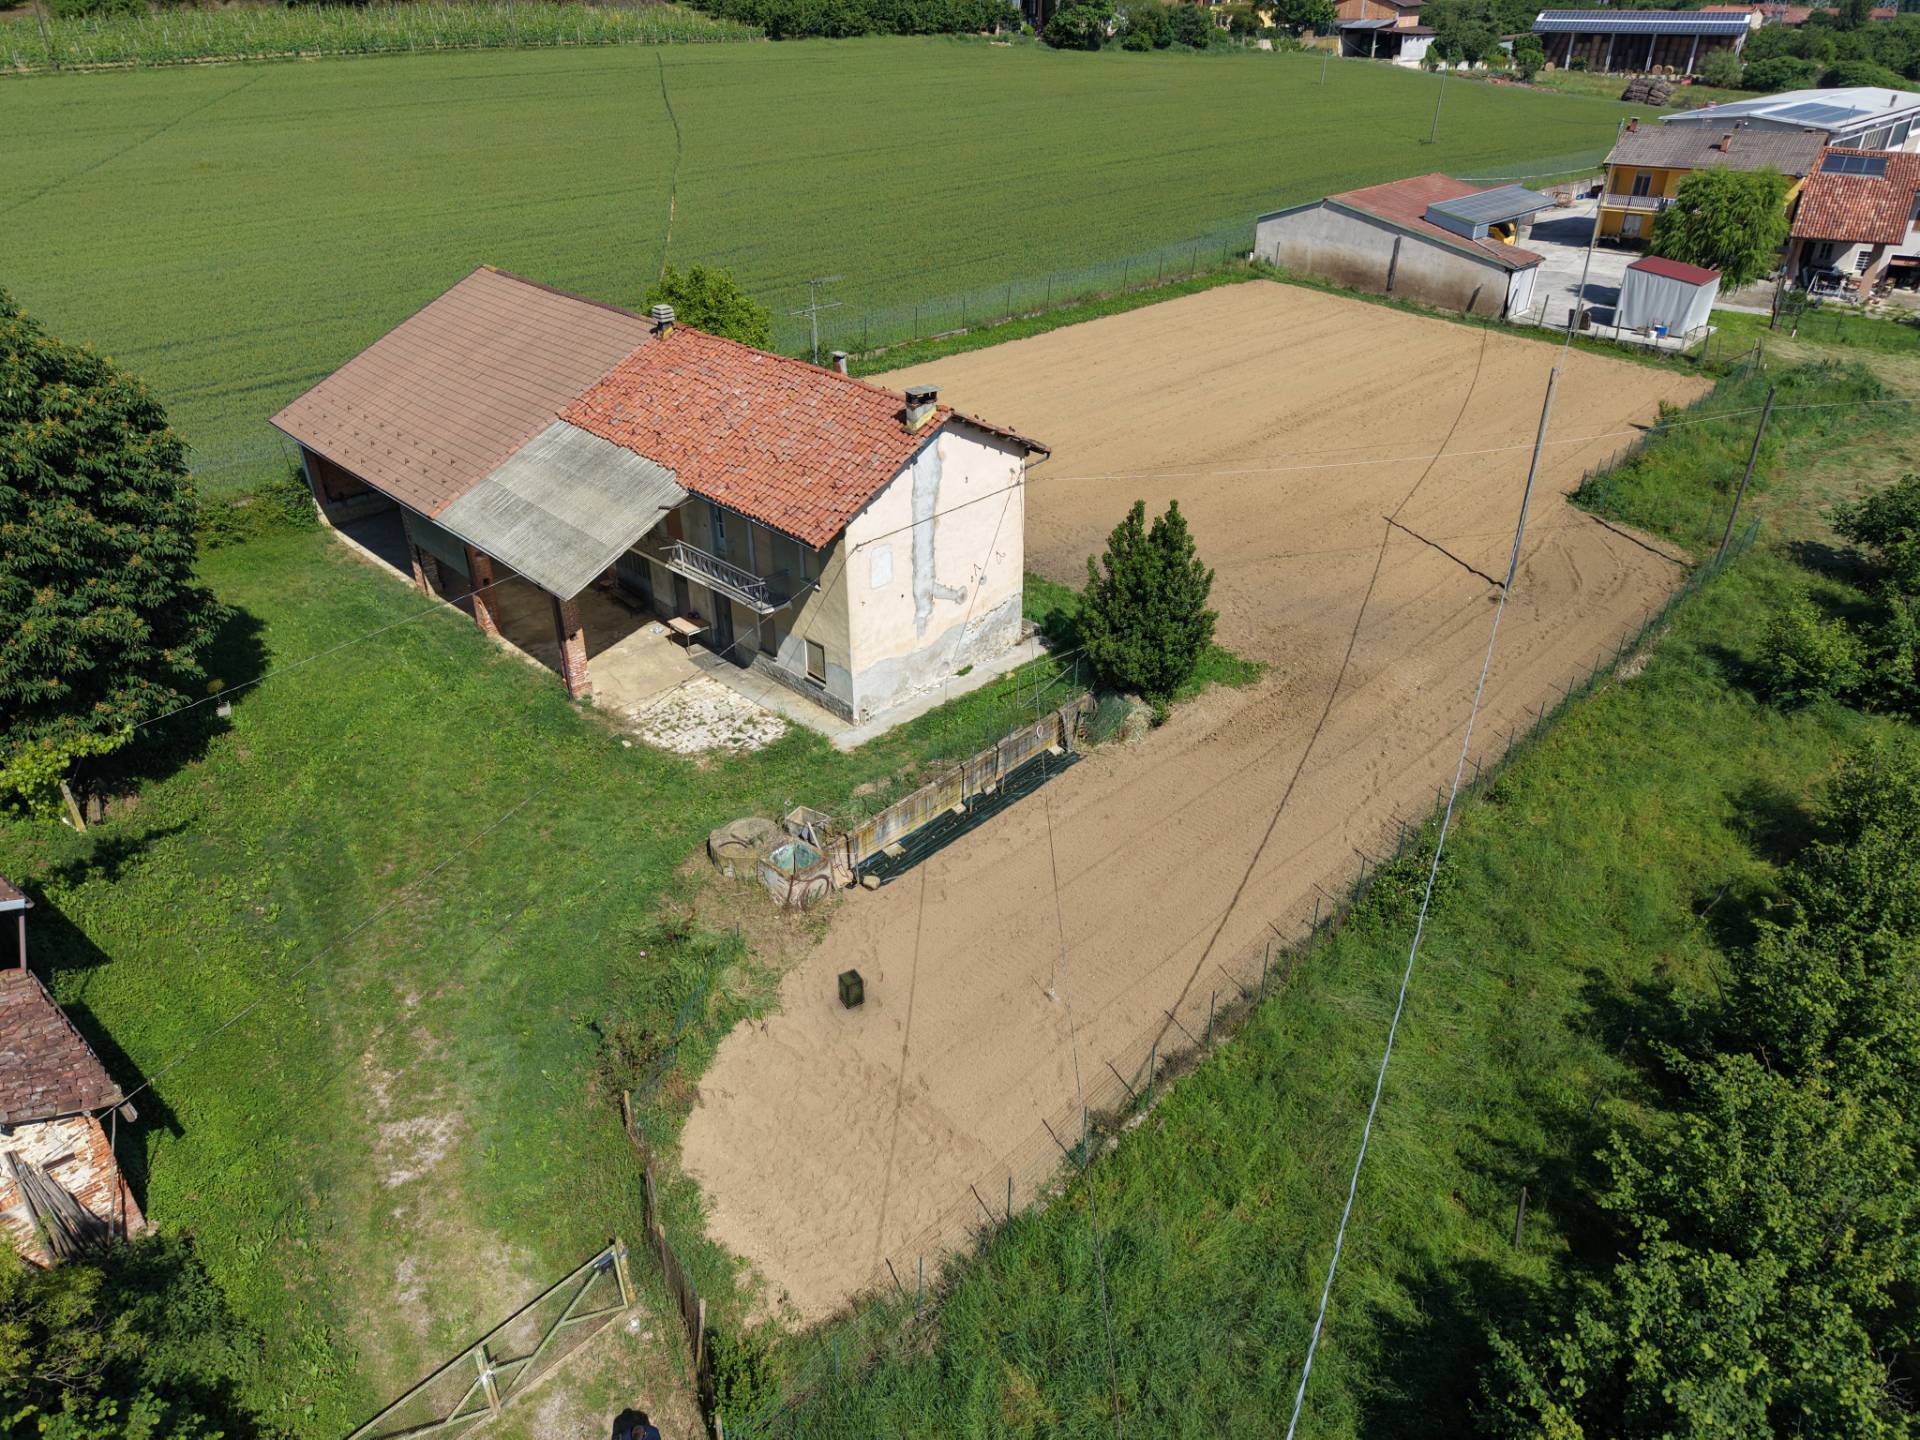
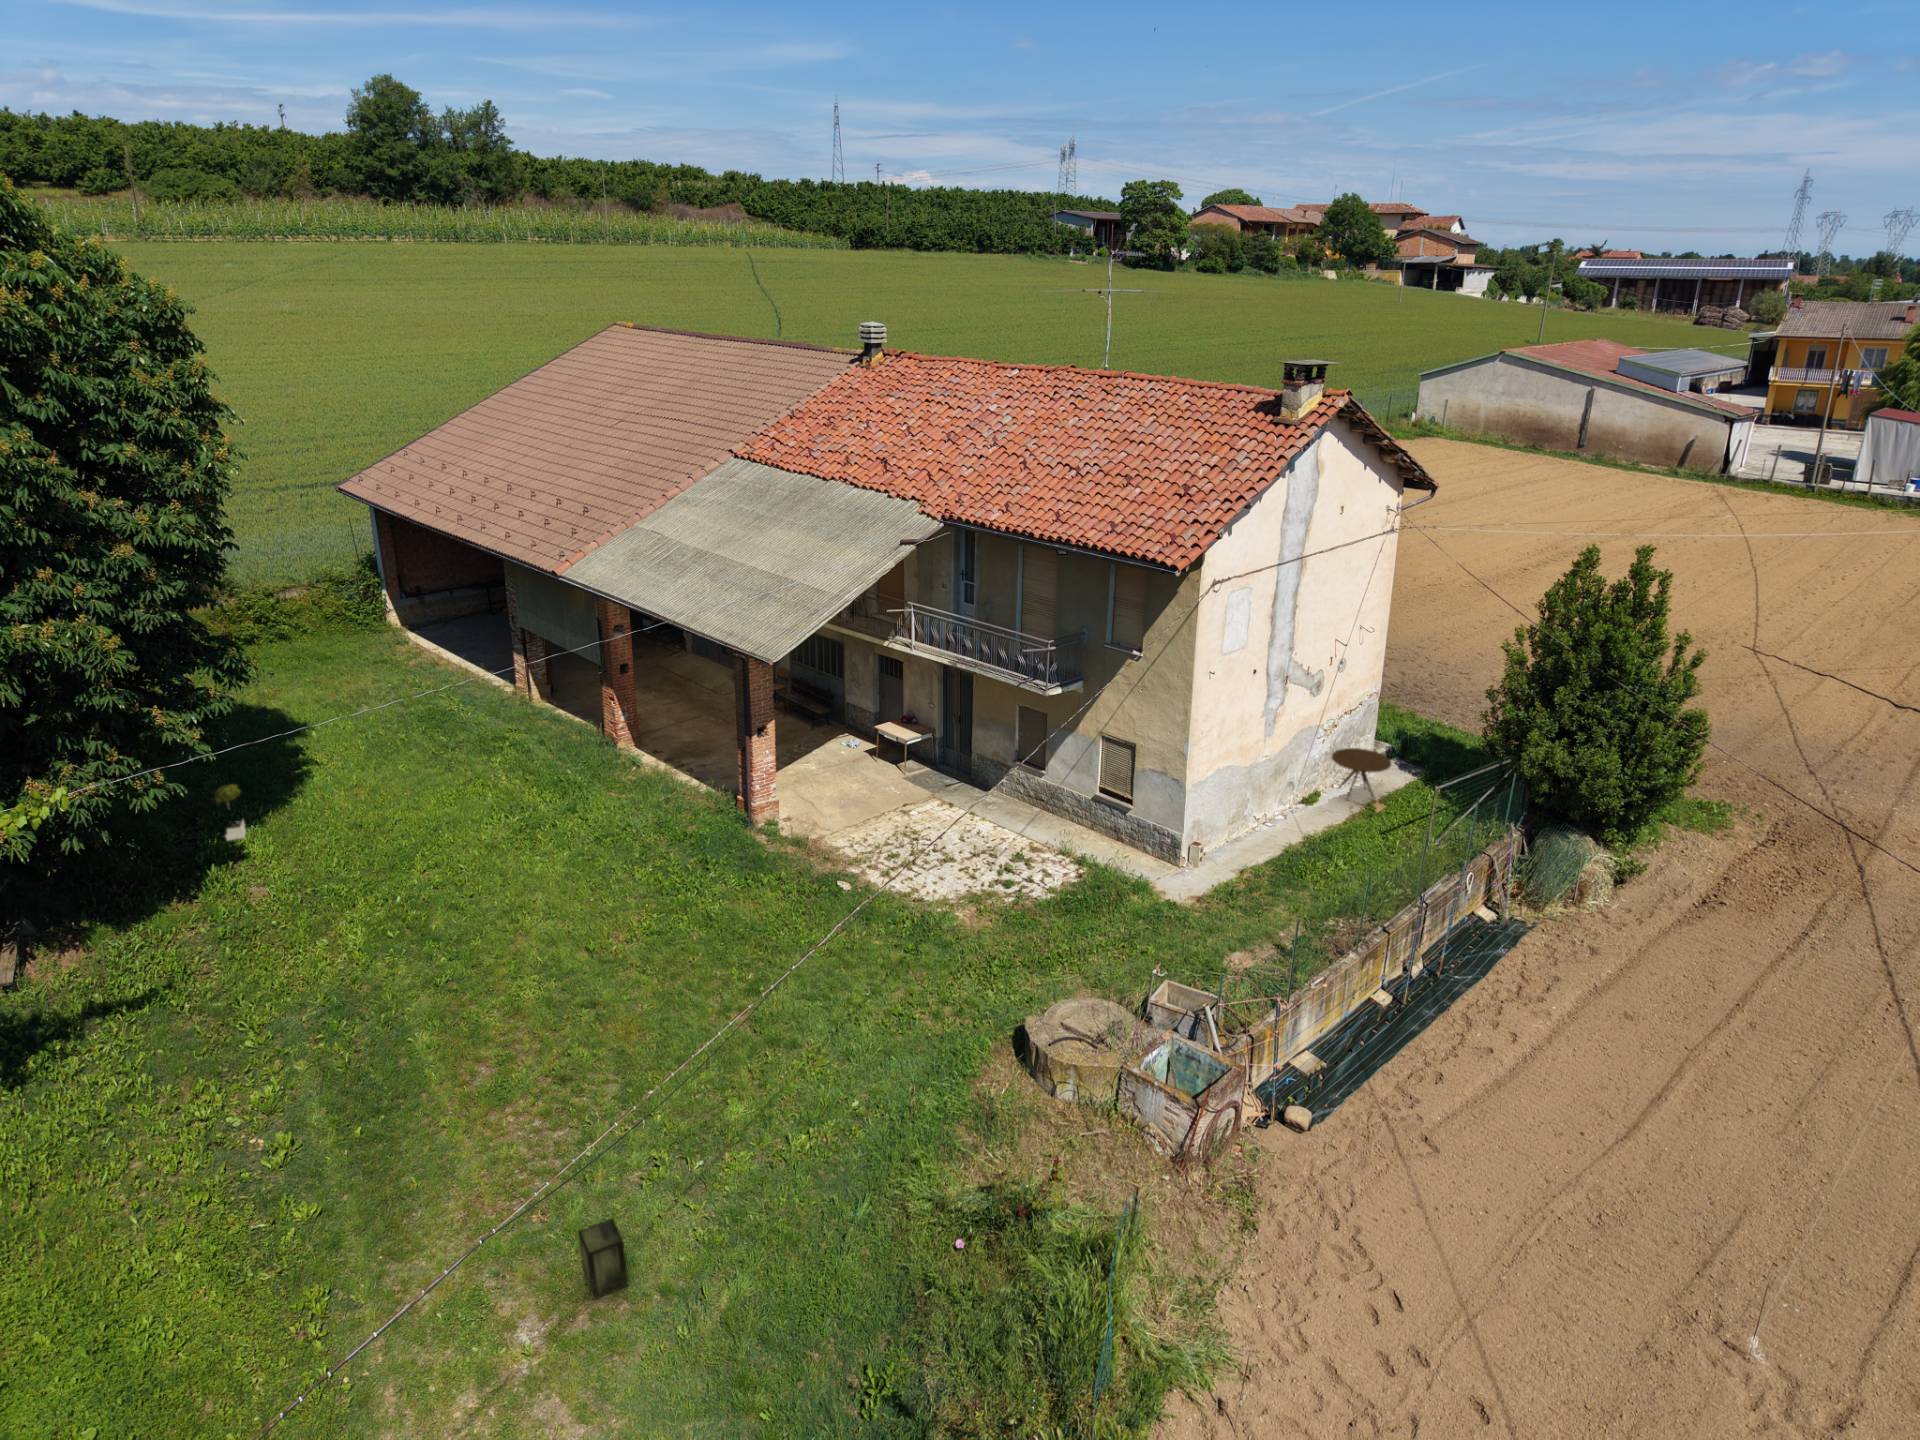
round table: none [976,636,1015,673] -> present [1332,748,1391,800]
storage box: present [838,969,864,1009] -> present [578,1218,628,1299]

